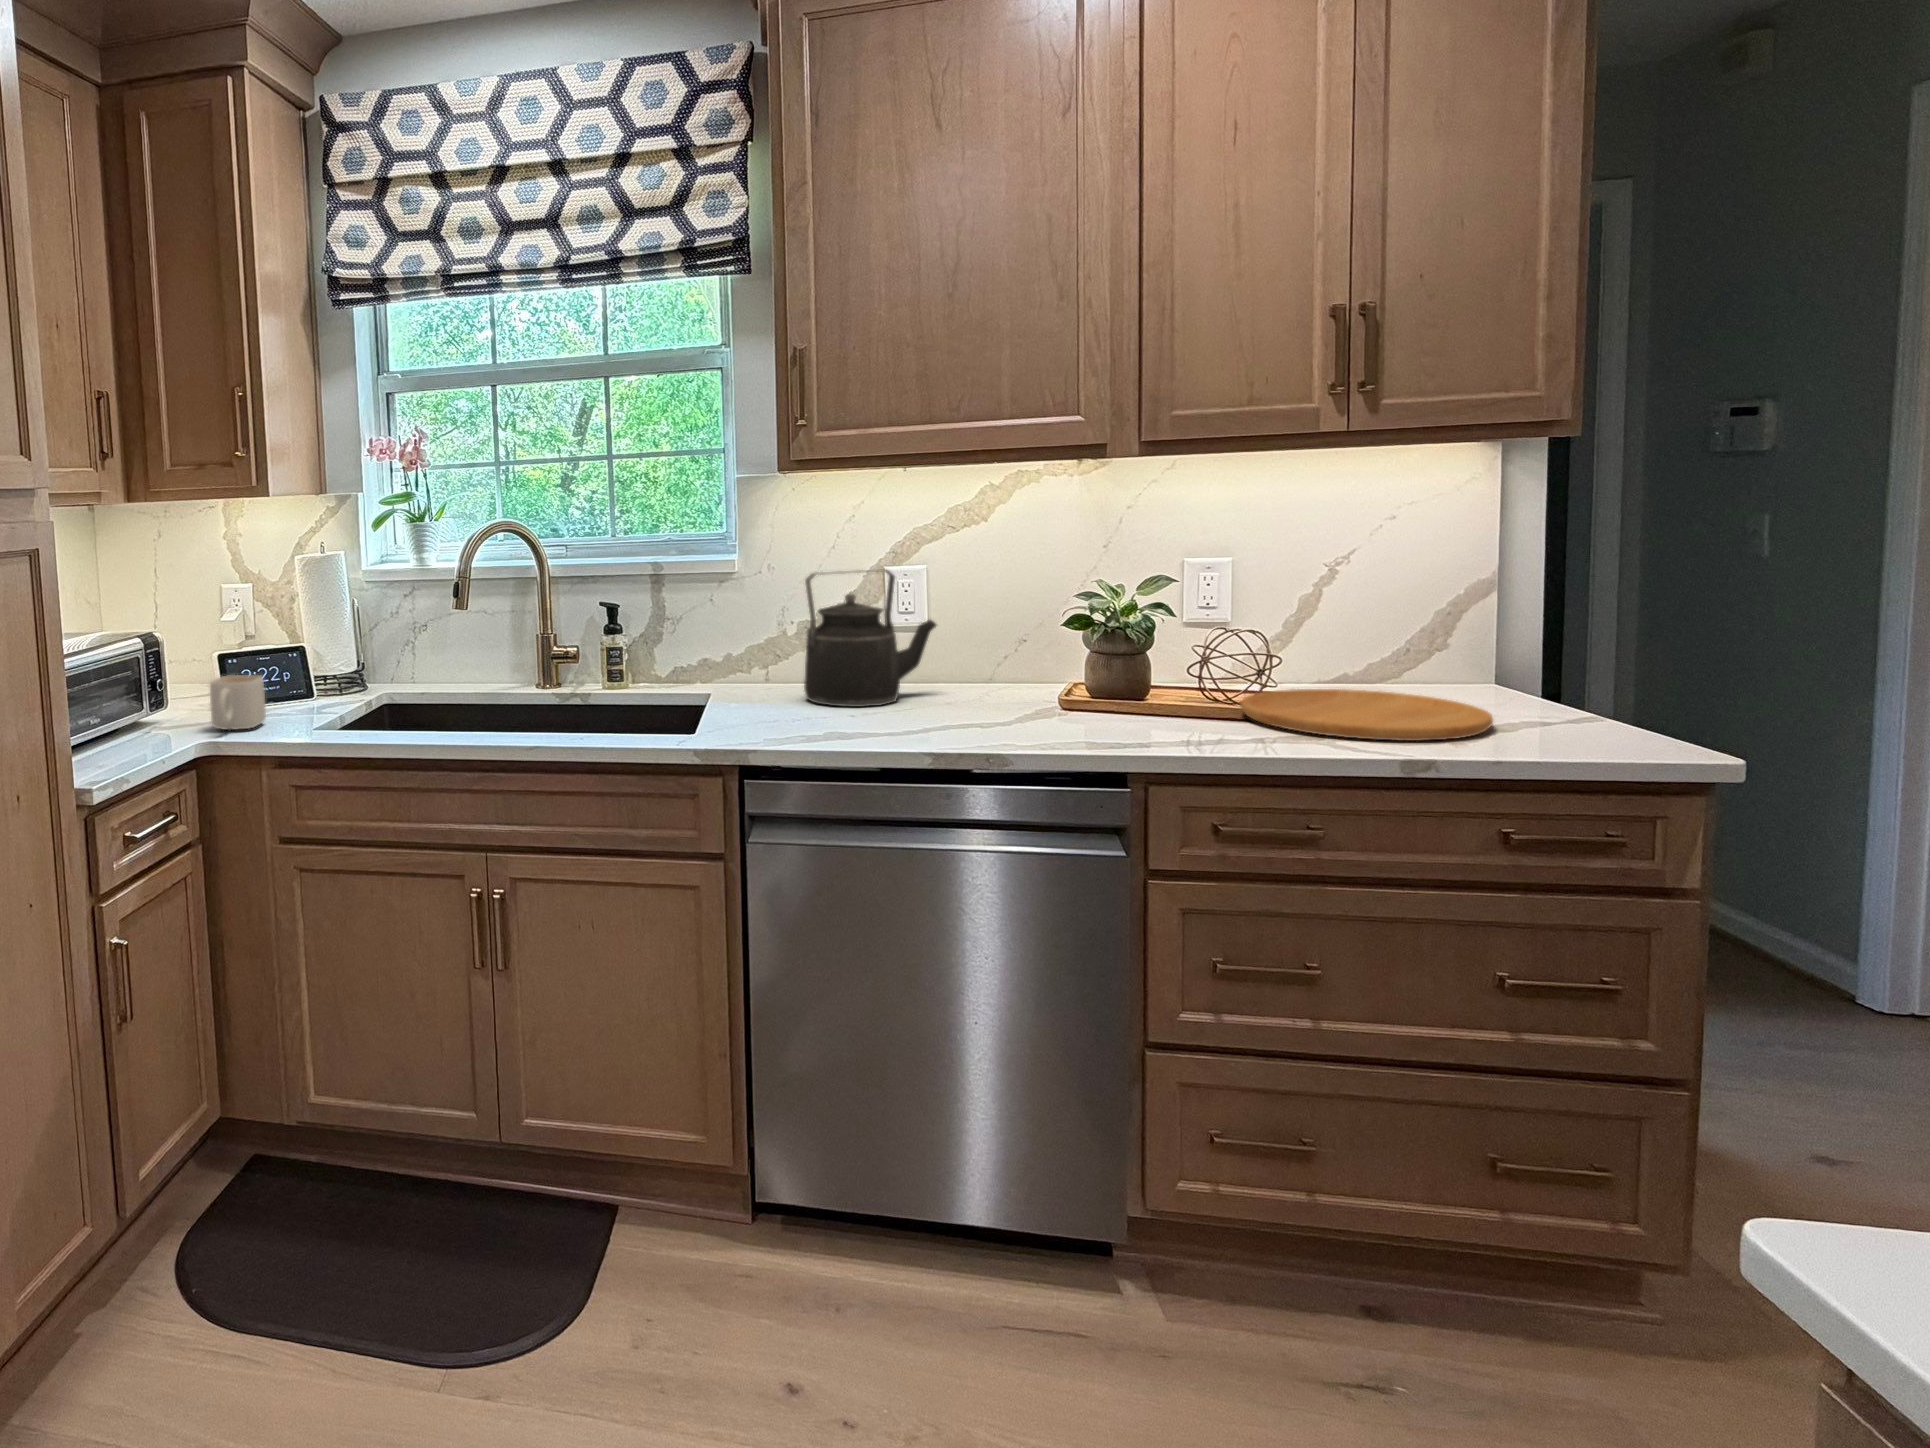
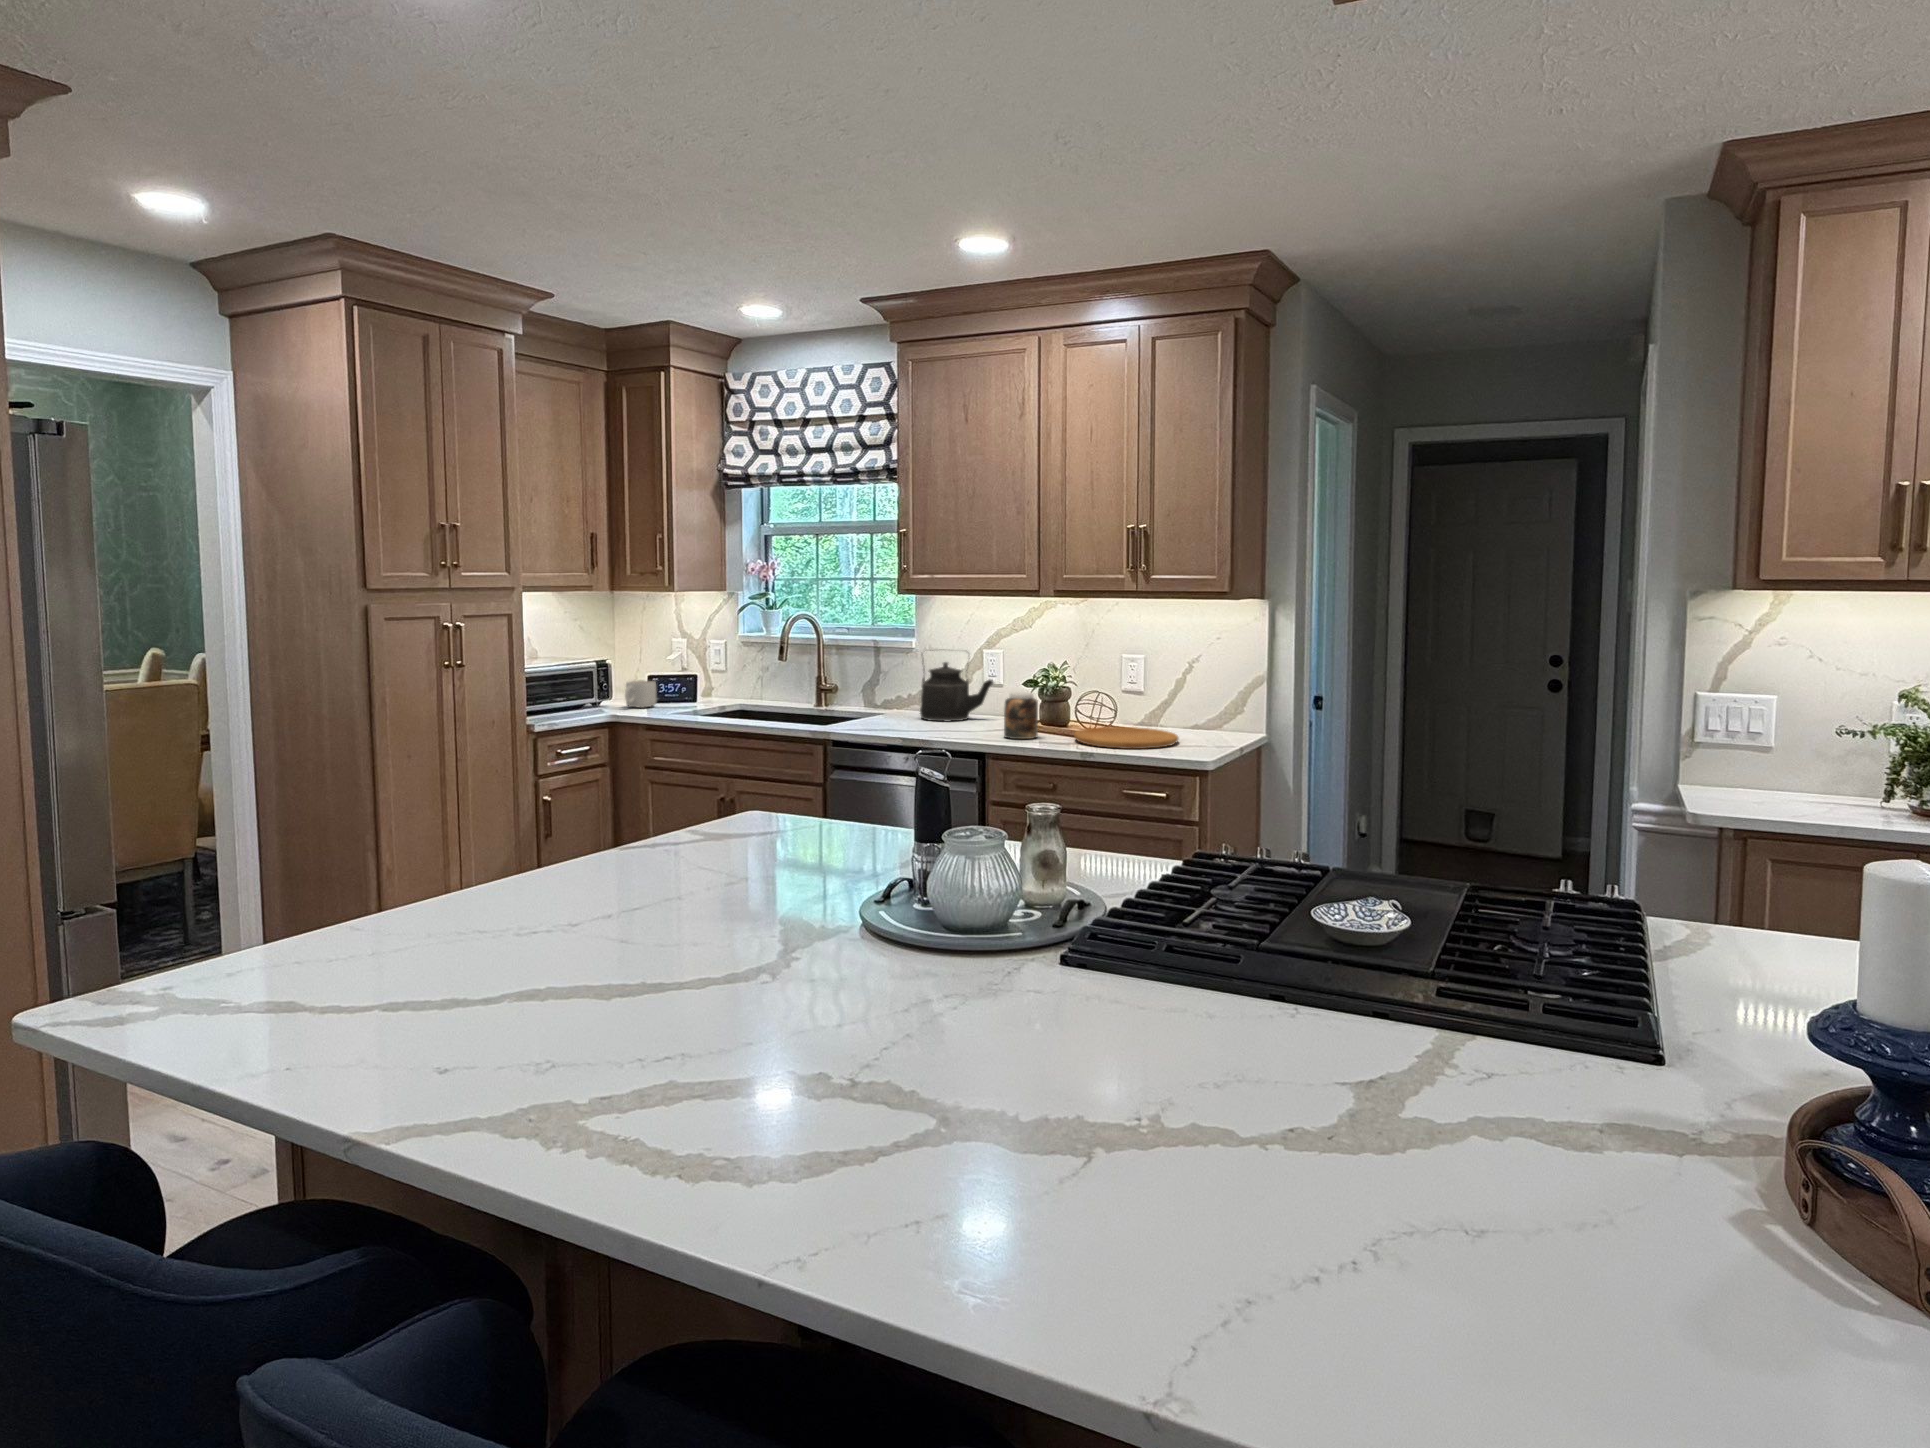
jar: none [1110,639,1185,737] -> present [1004,692,1038,739]

